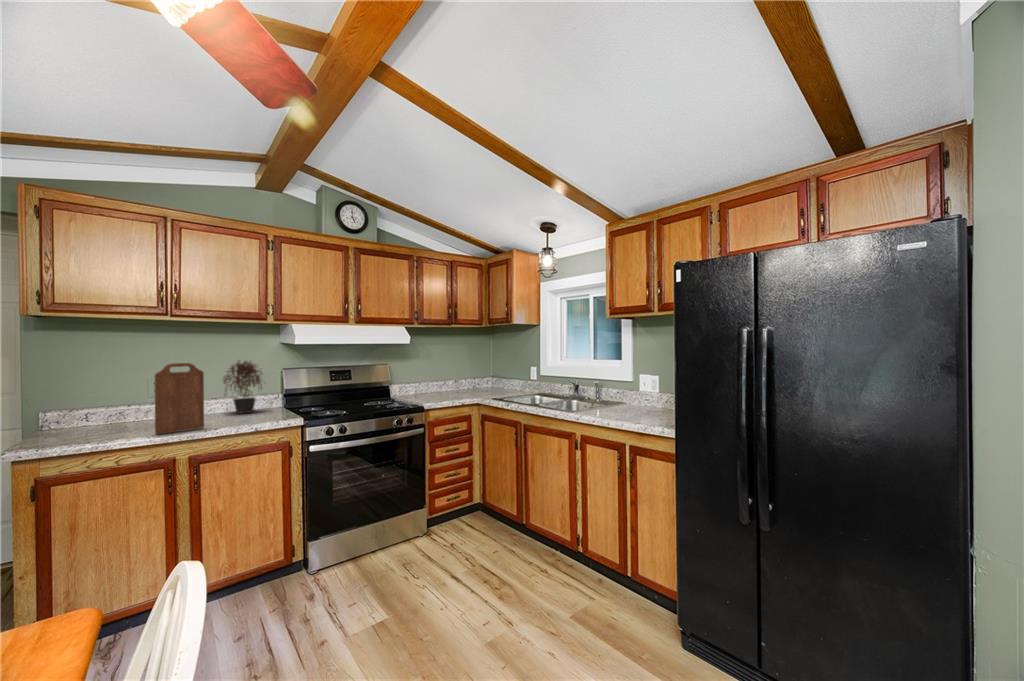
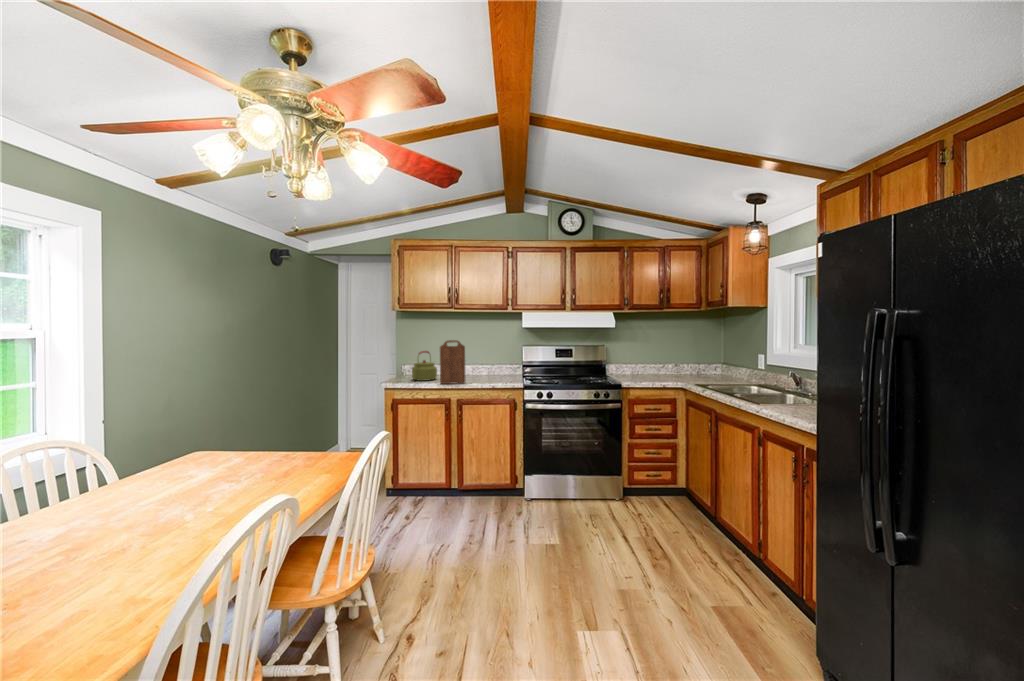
potted plant: present [223,361,265,414] -> none [484,339,512,377]
kettle: none [79,383,136,434] -> present [412,351,437,381]

